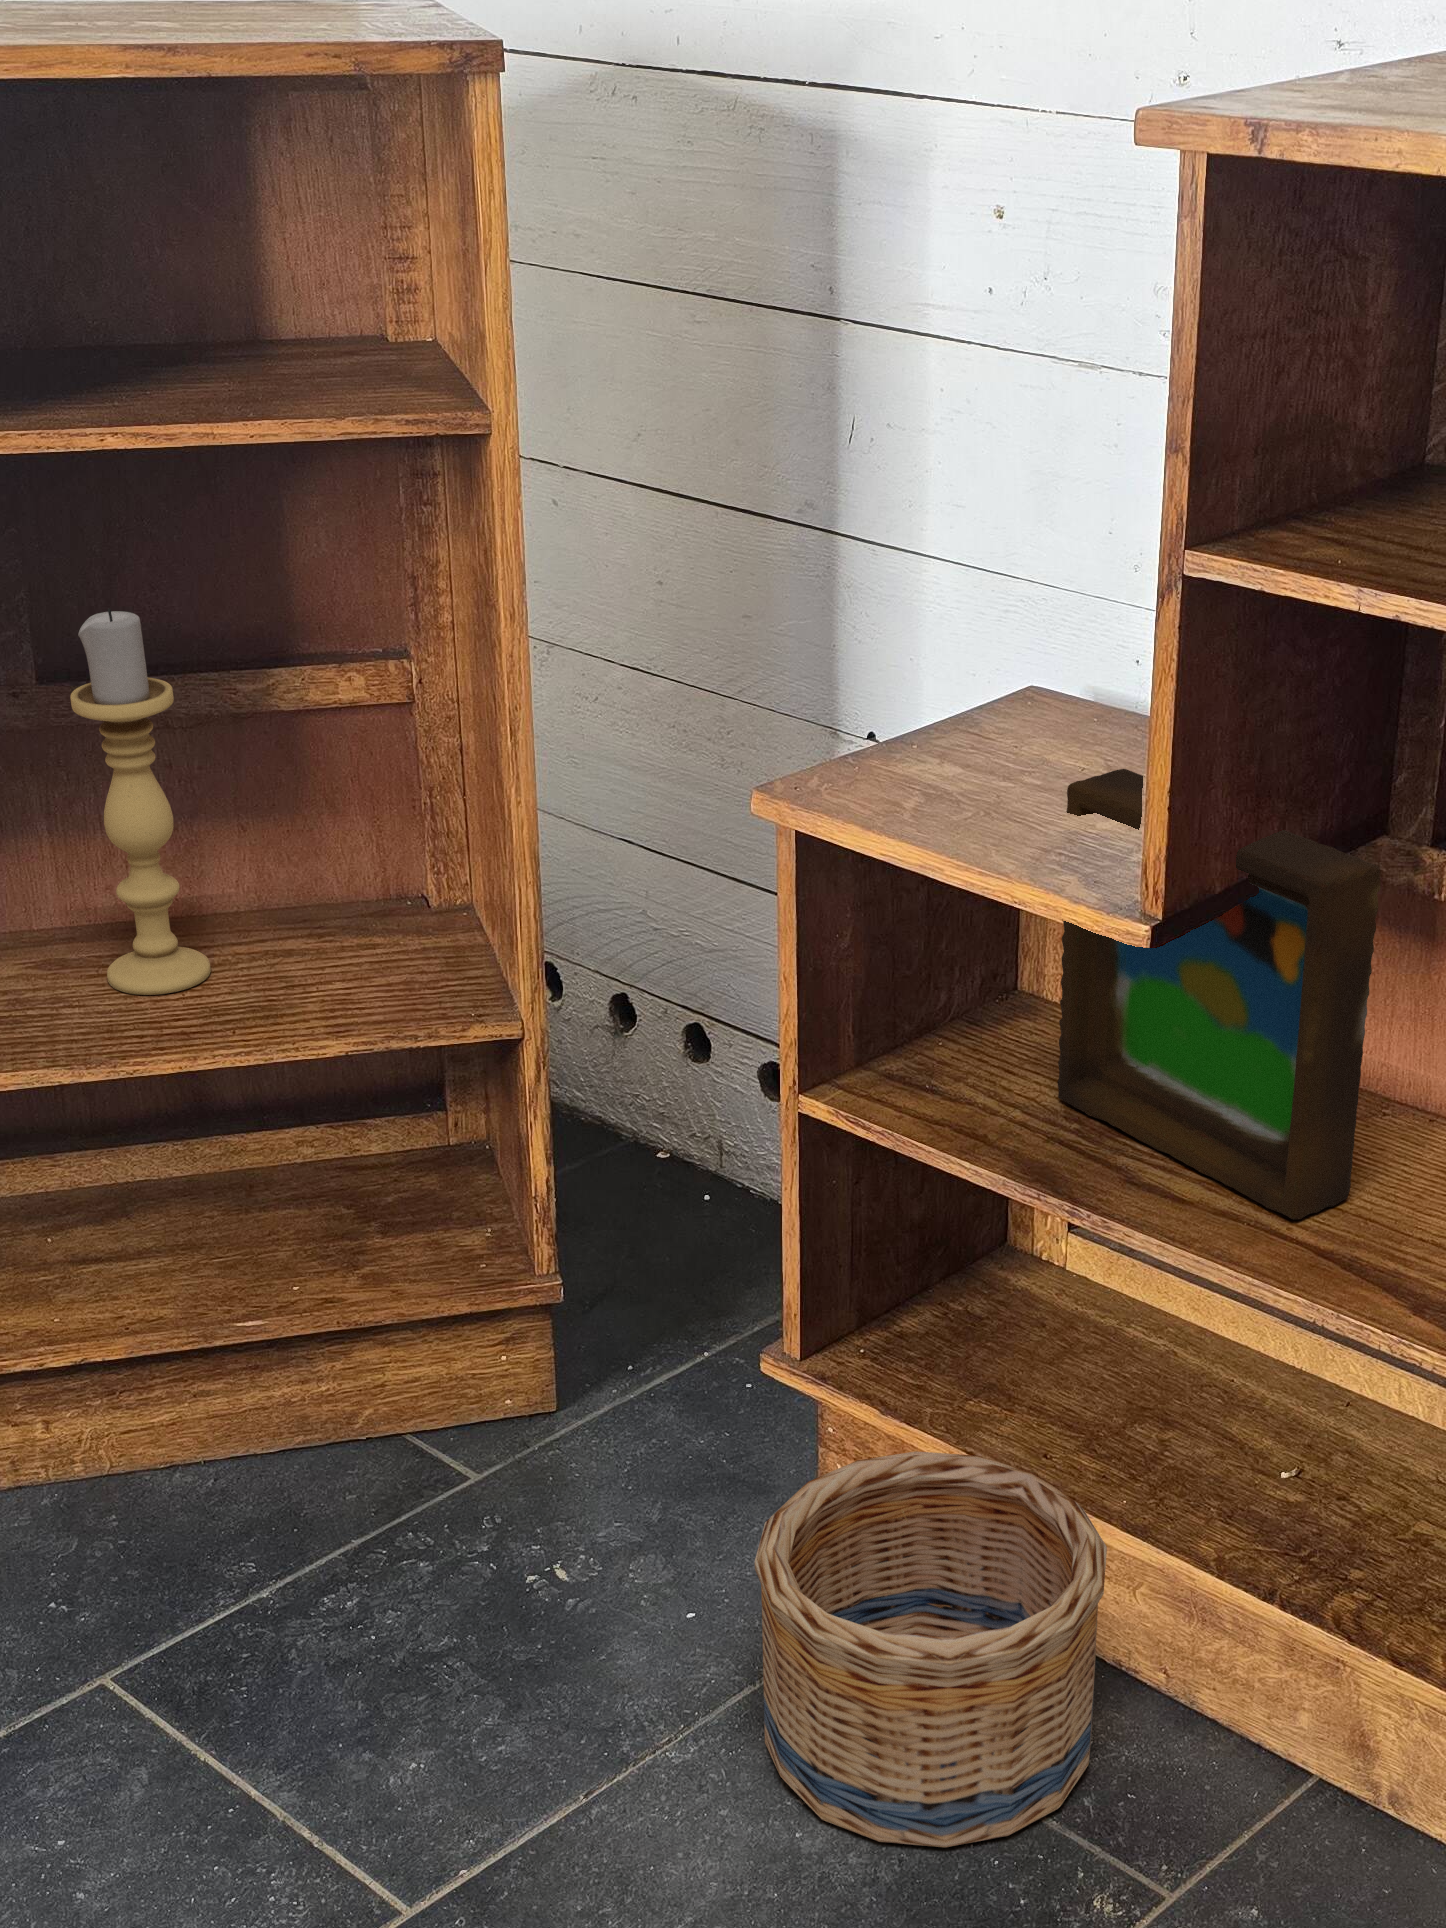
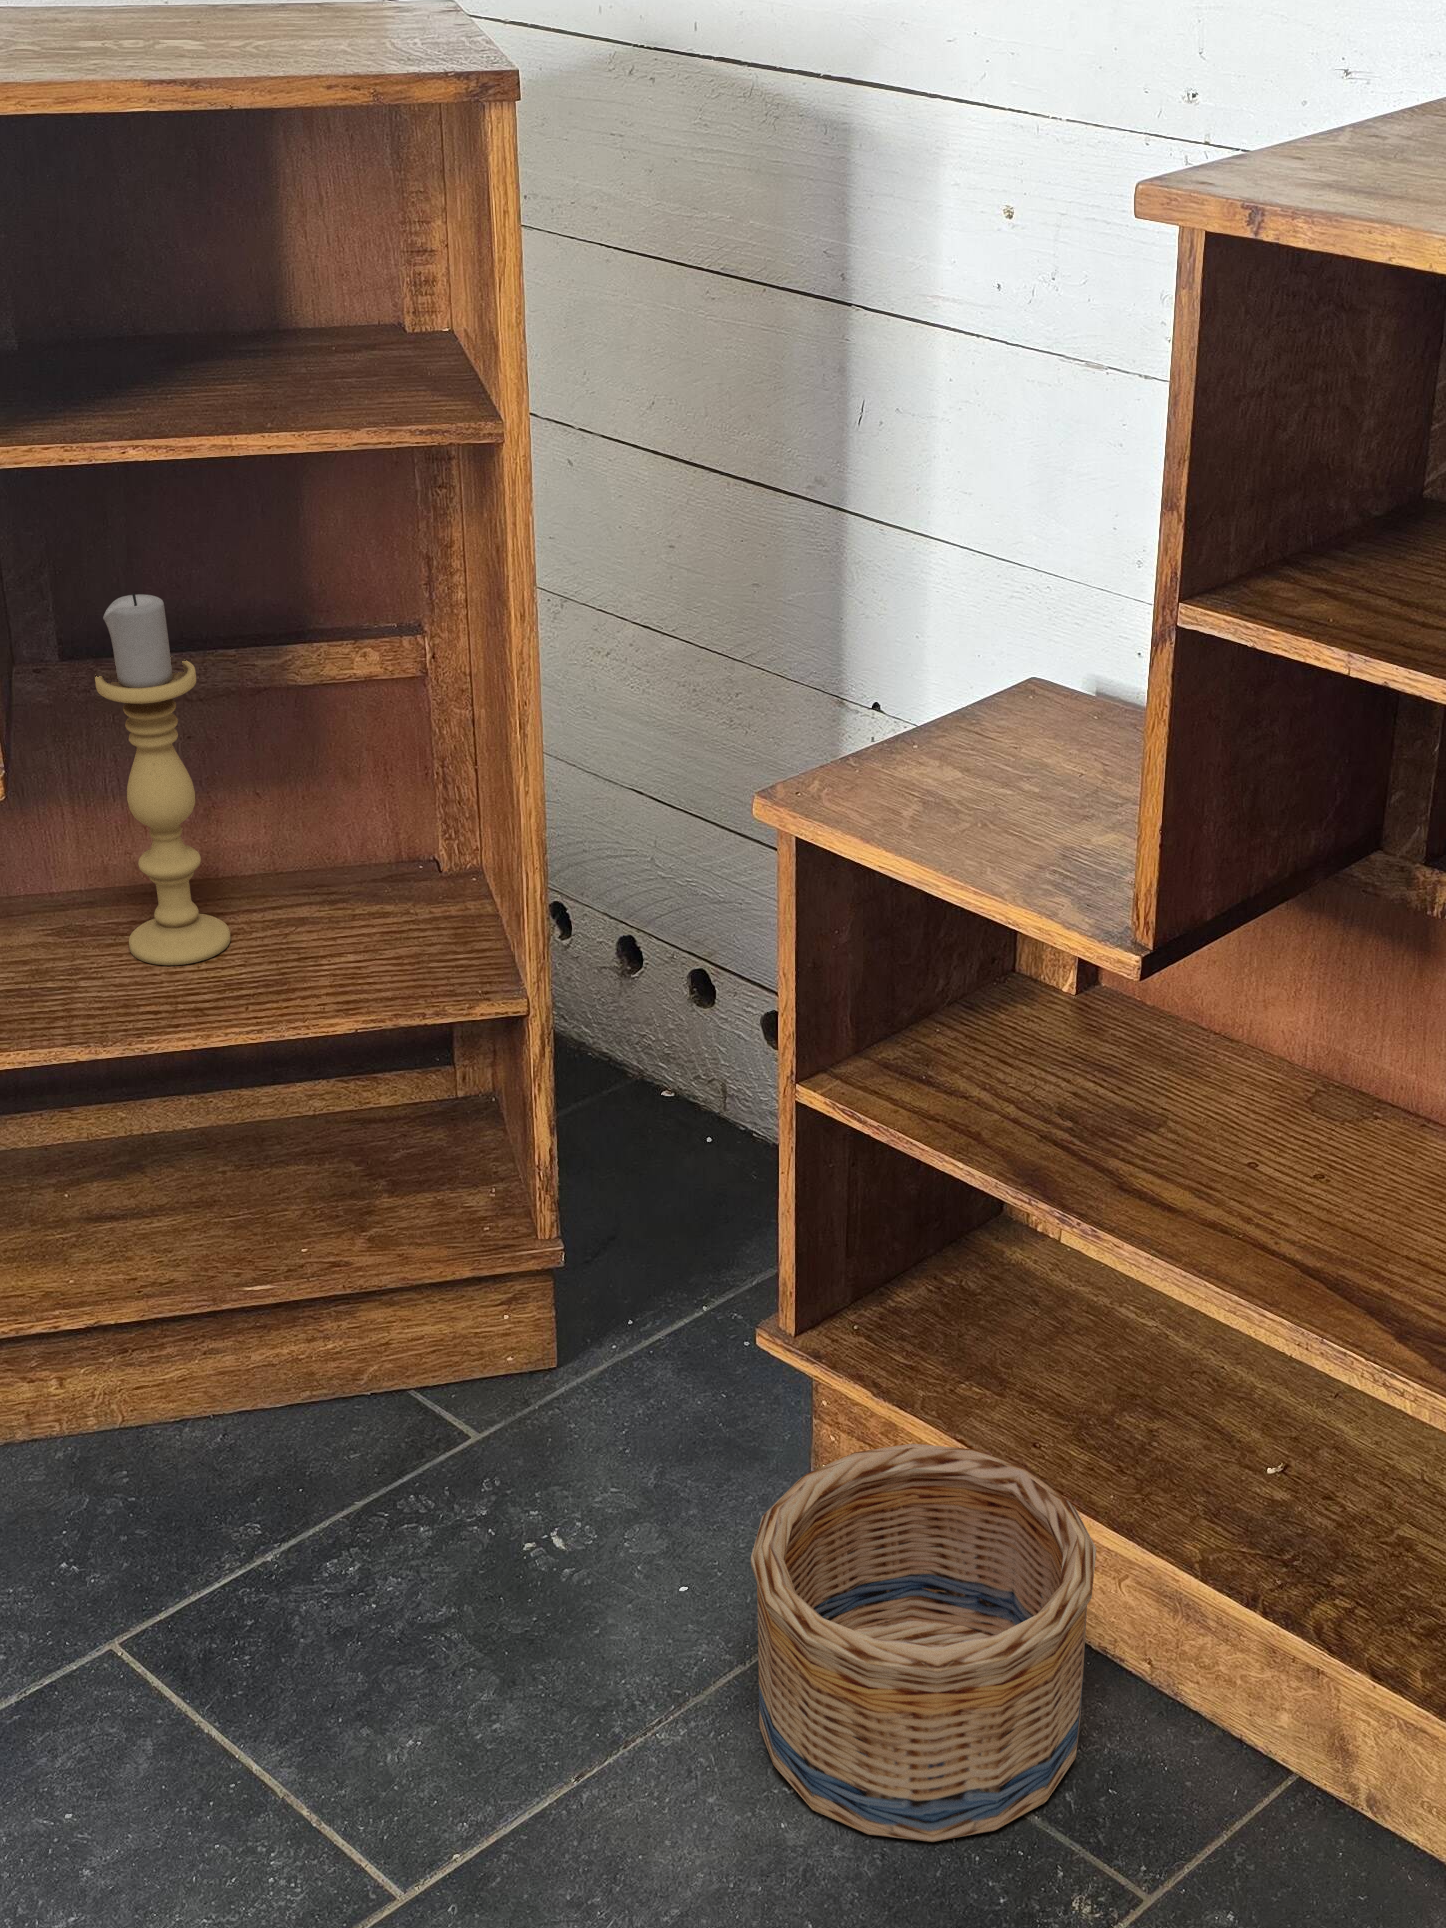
picture frame: present [1057,769,1381,1219] -> none [1058,781,1373,1234]

